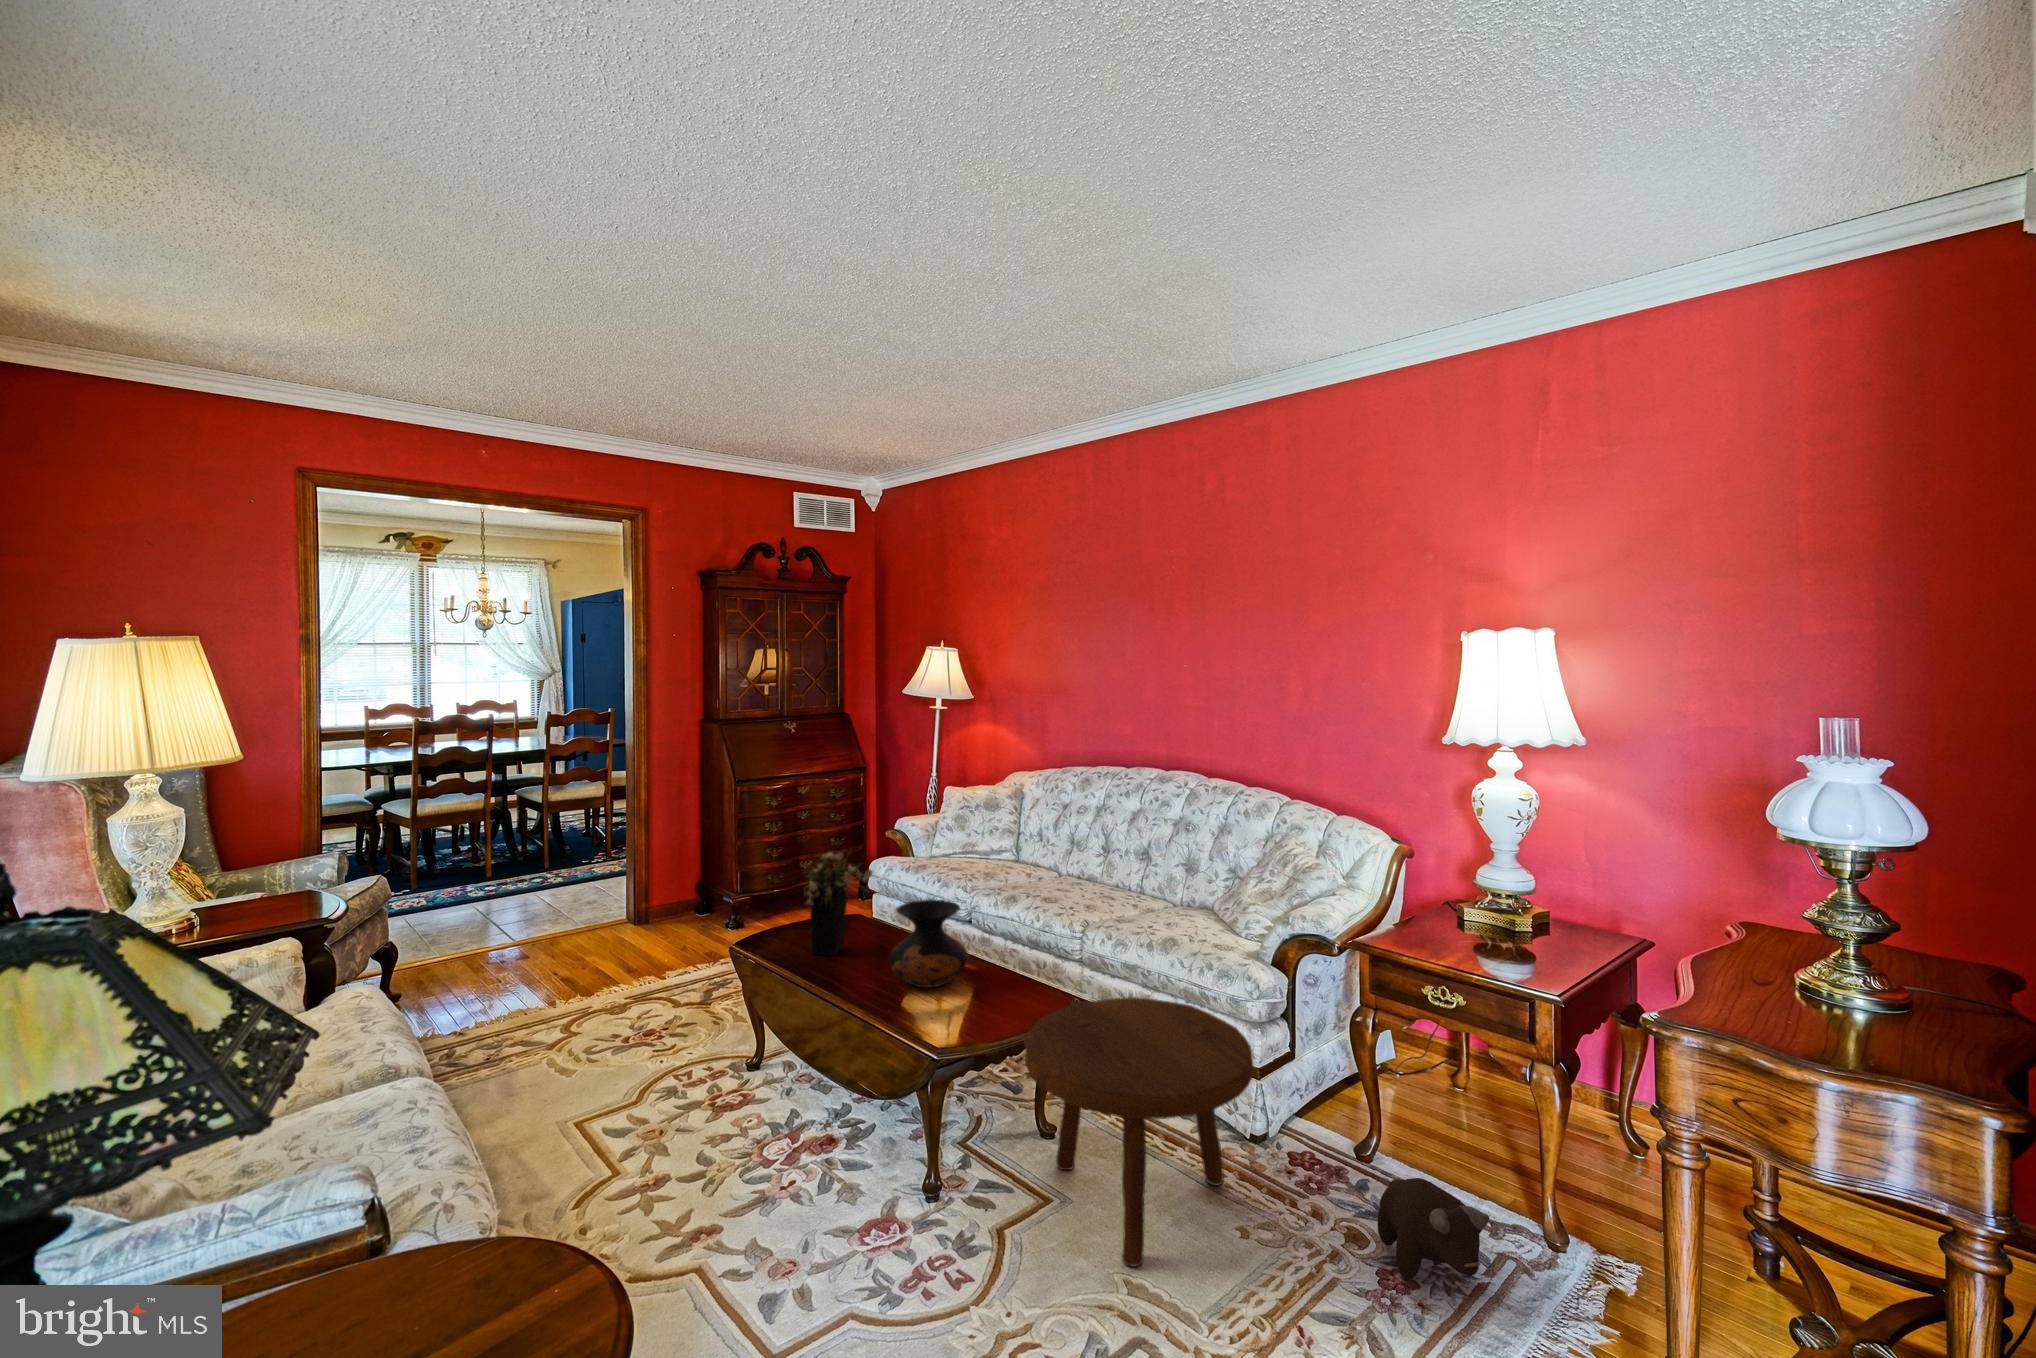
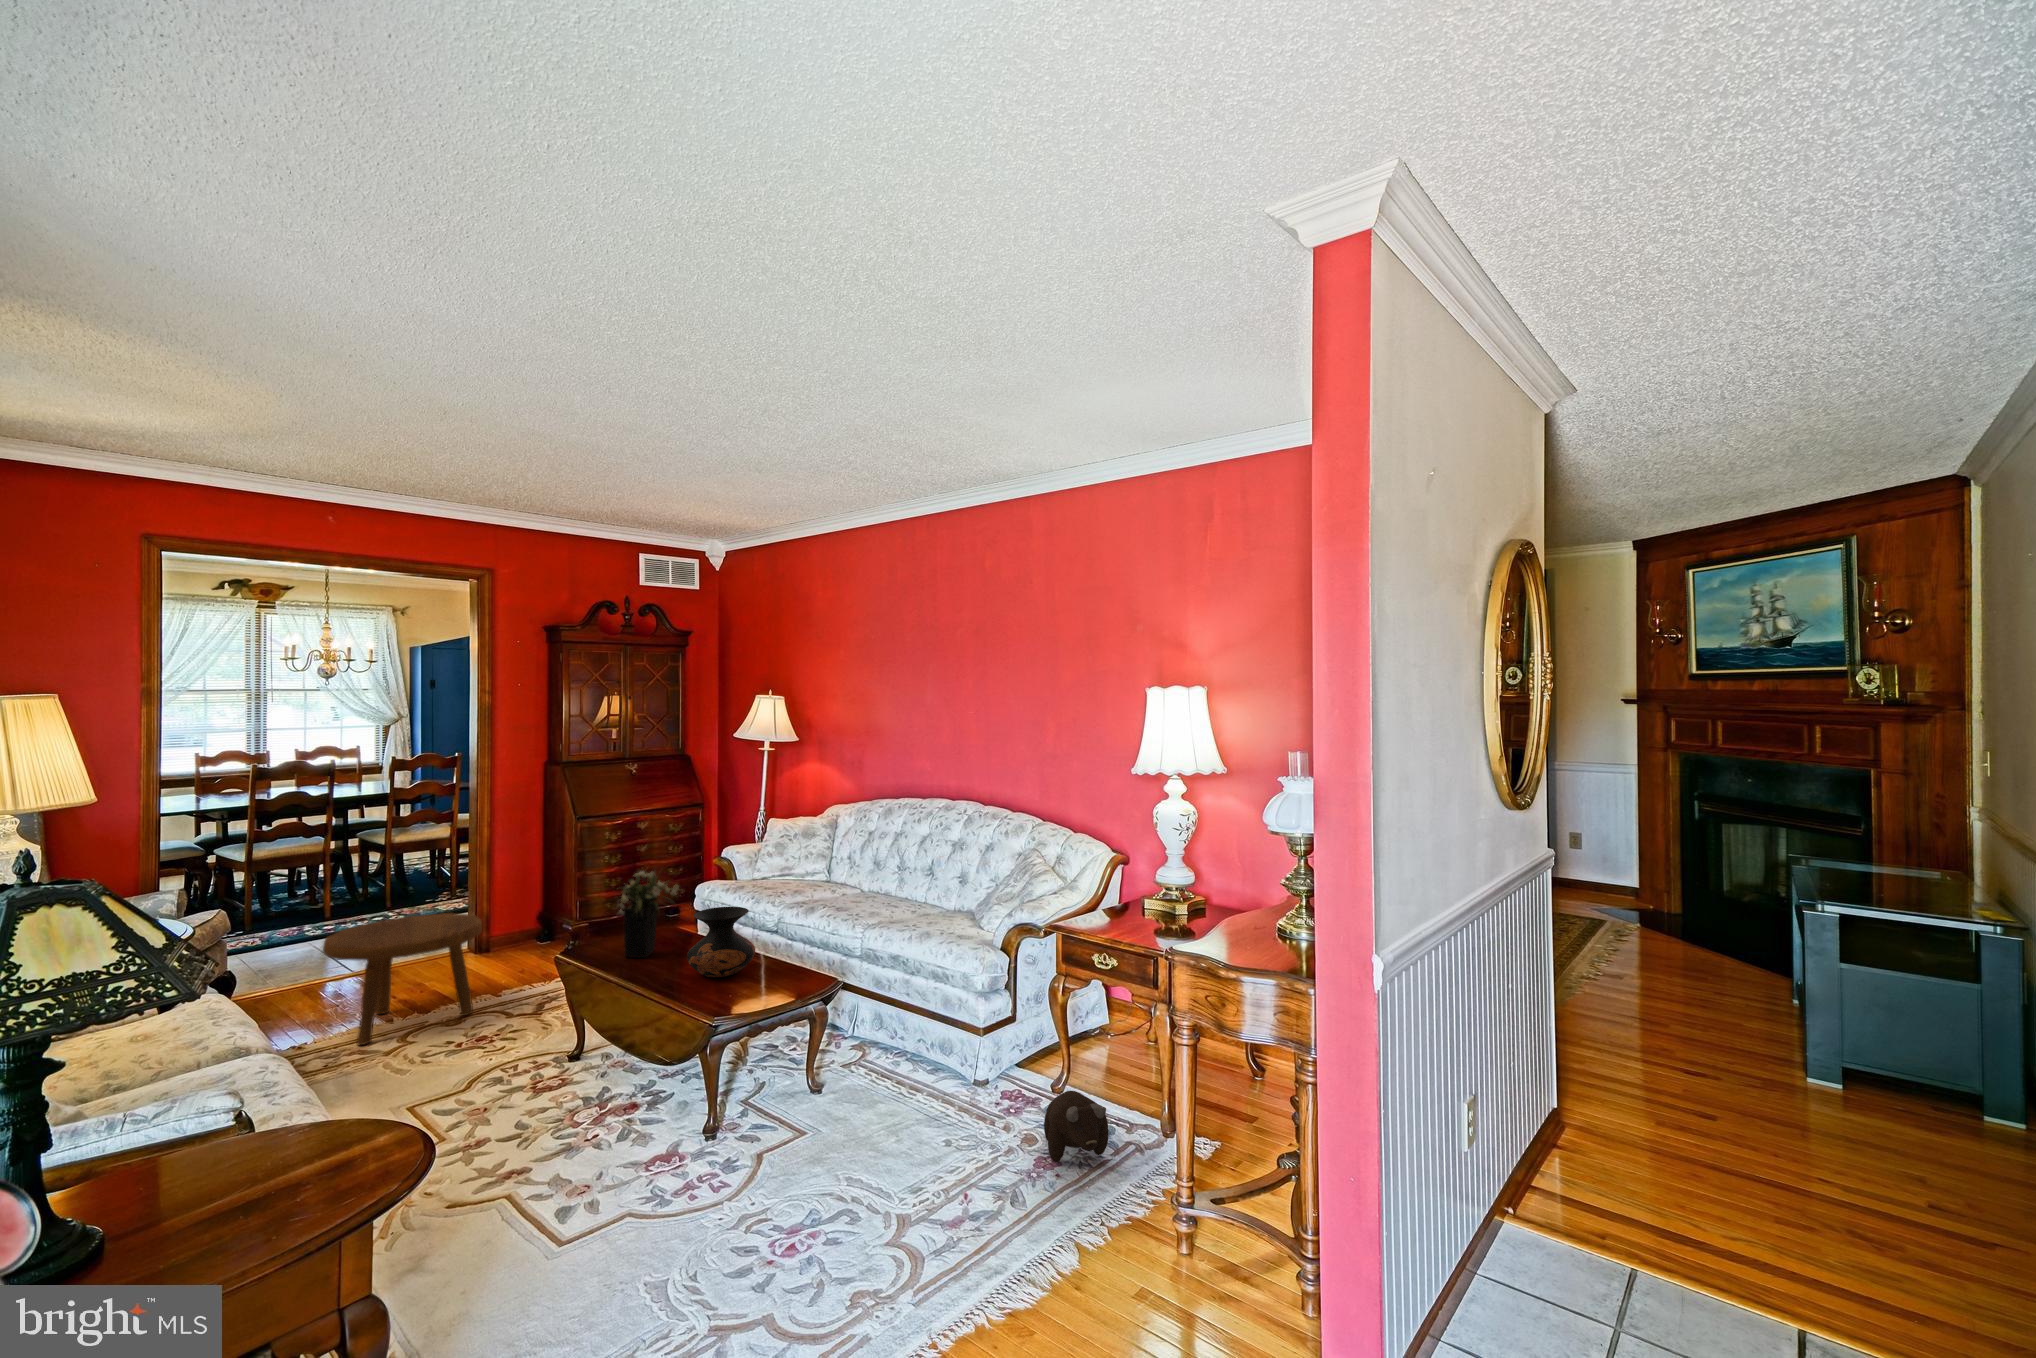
footstool: present [1024,997,1254,1266] -> present [323,913,482,1045]

